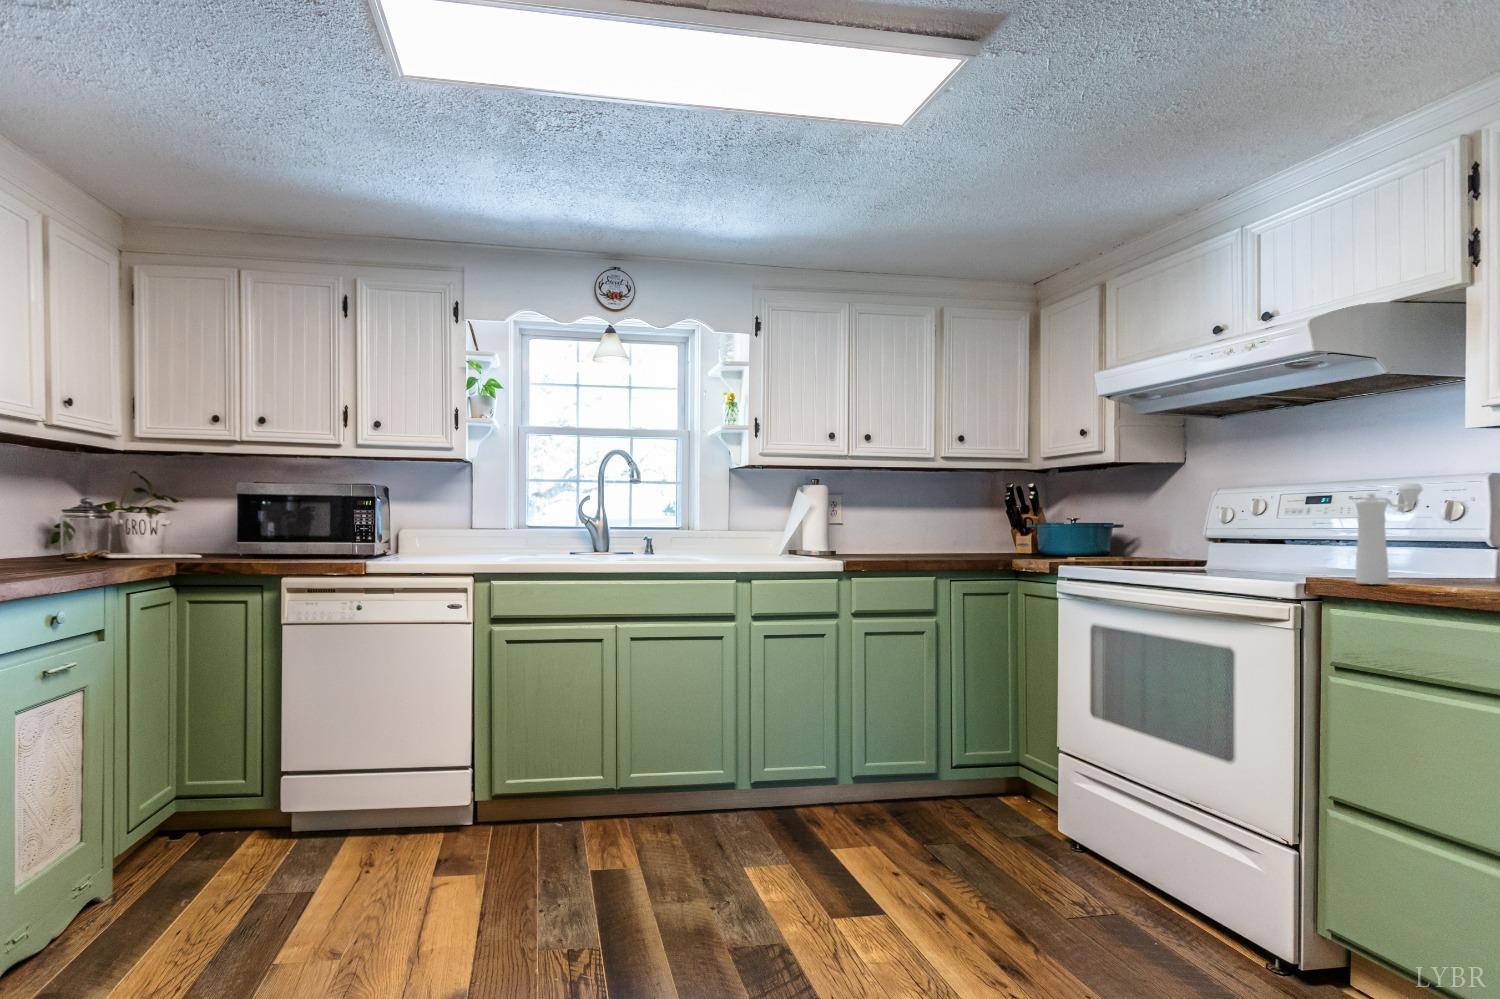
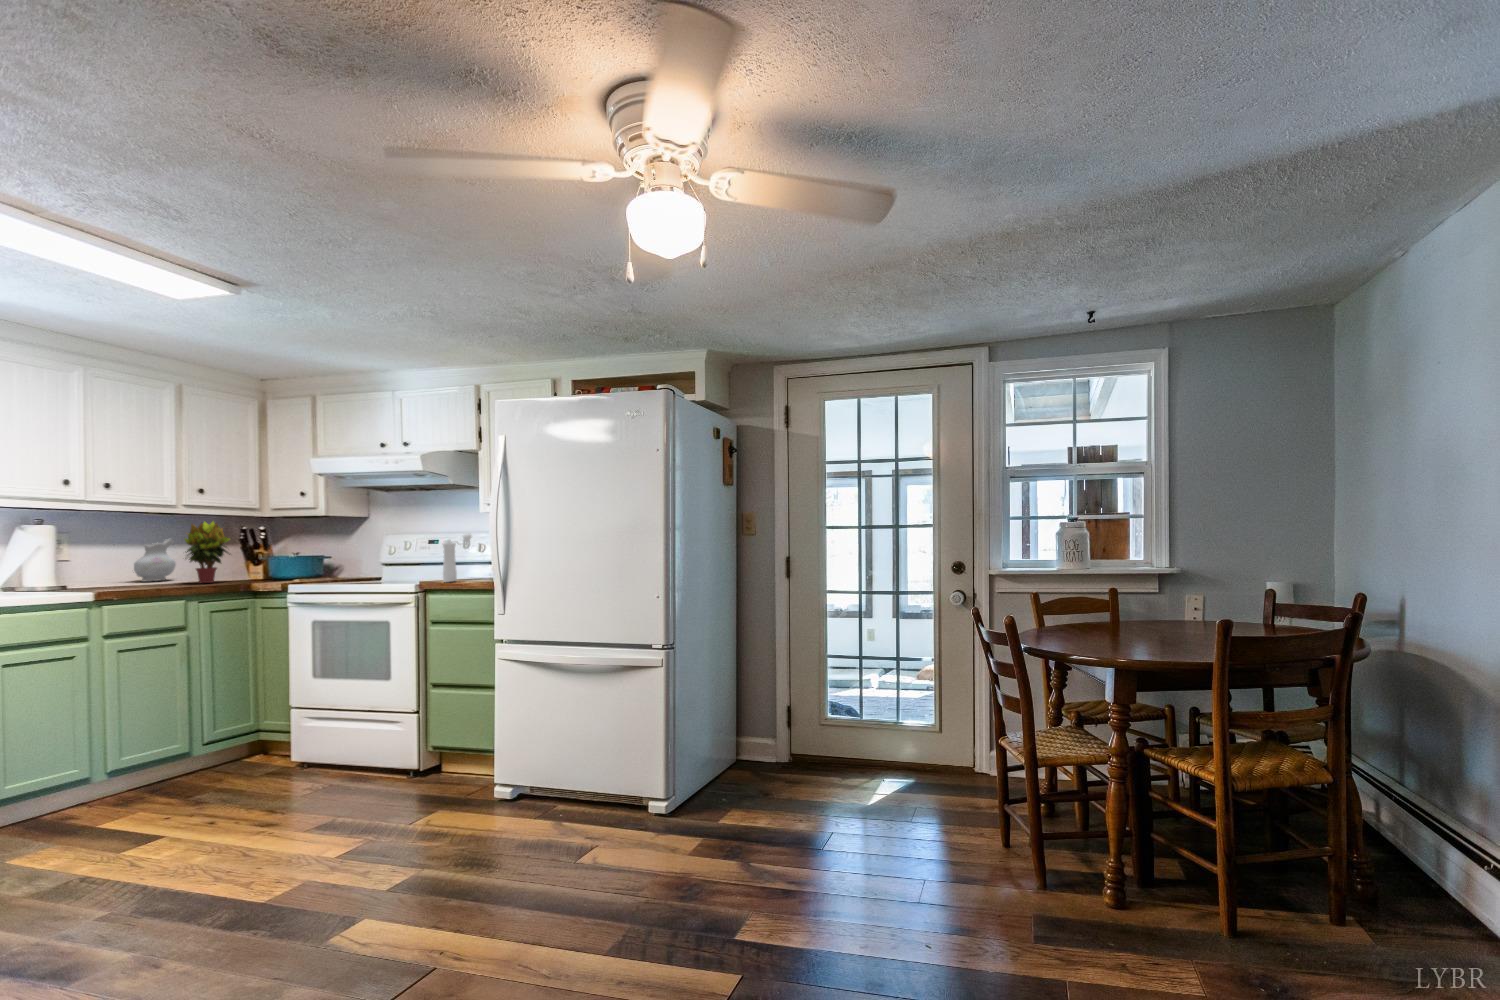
potted plant: none [936,469,994,556] -> present [185,521,230,583]
ceramic pitcher: none [881,492,931,549] -> present [134,538,176,581]

